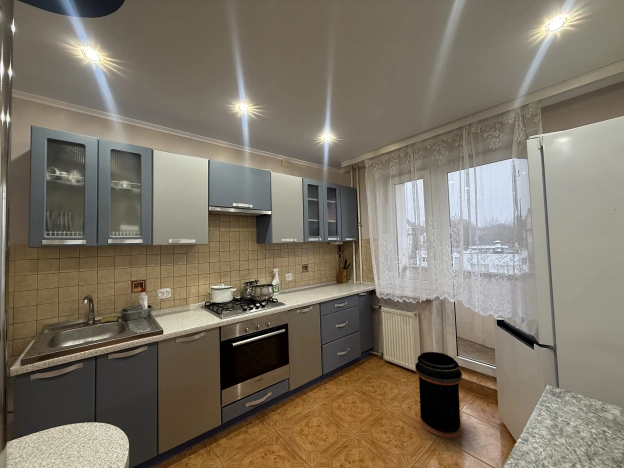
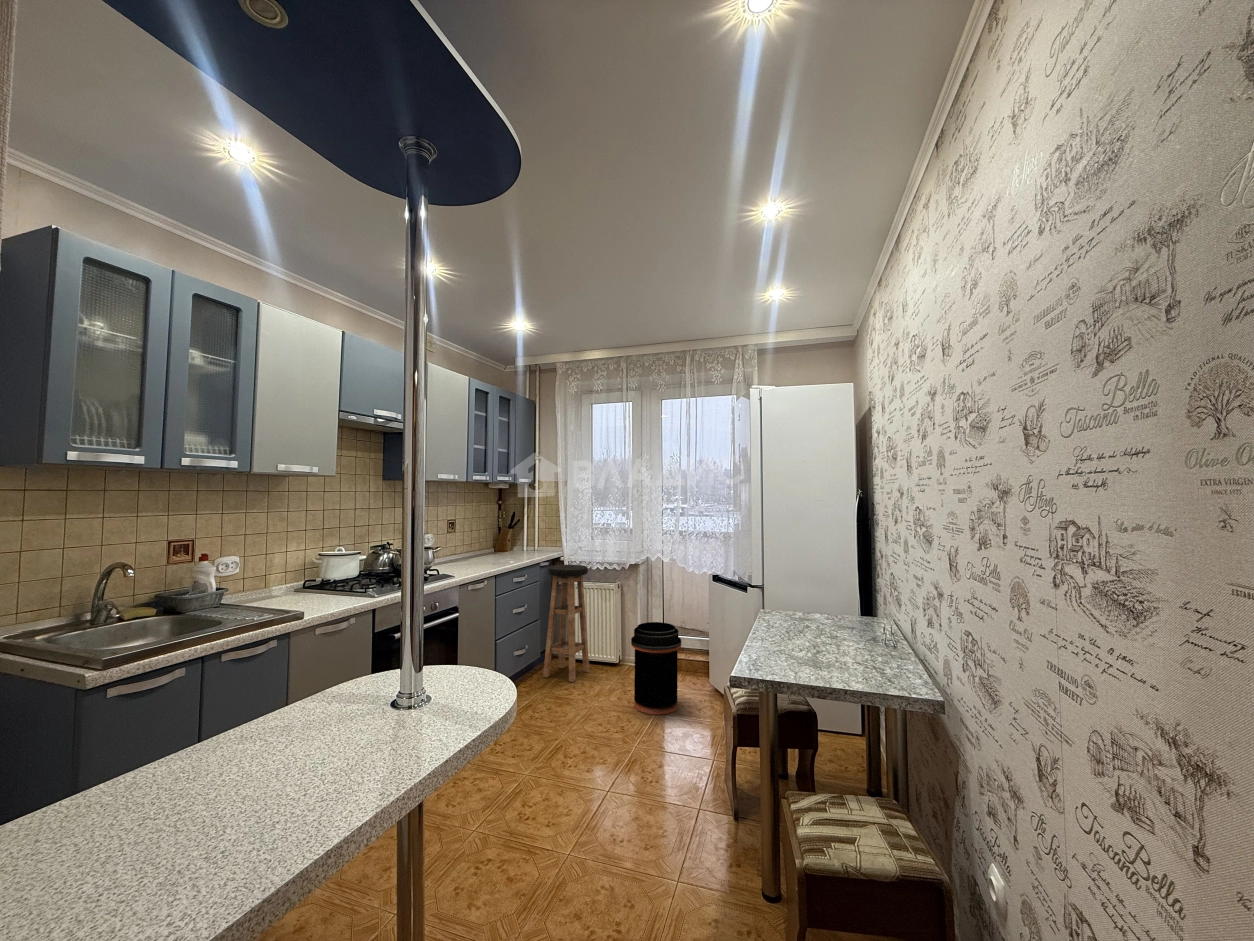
bar stool: none [361,296,396,381] -> present [543,565,590,682]

